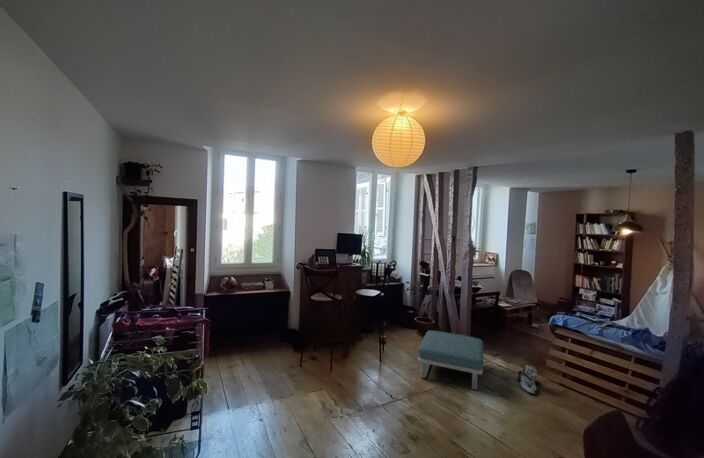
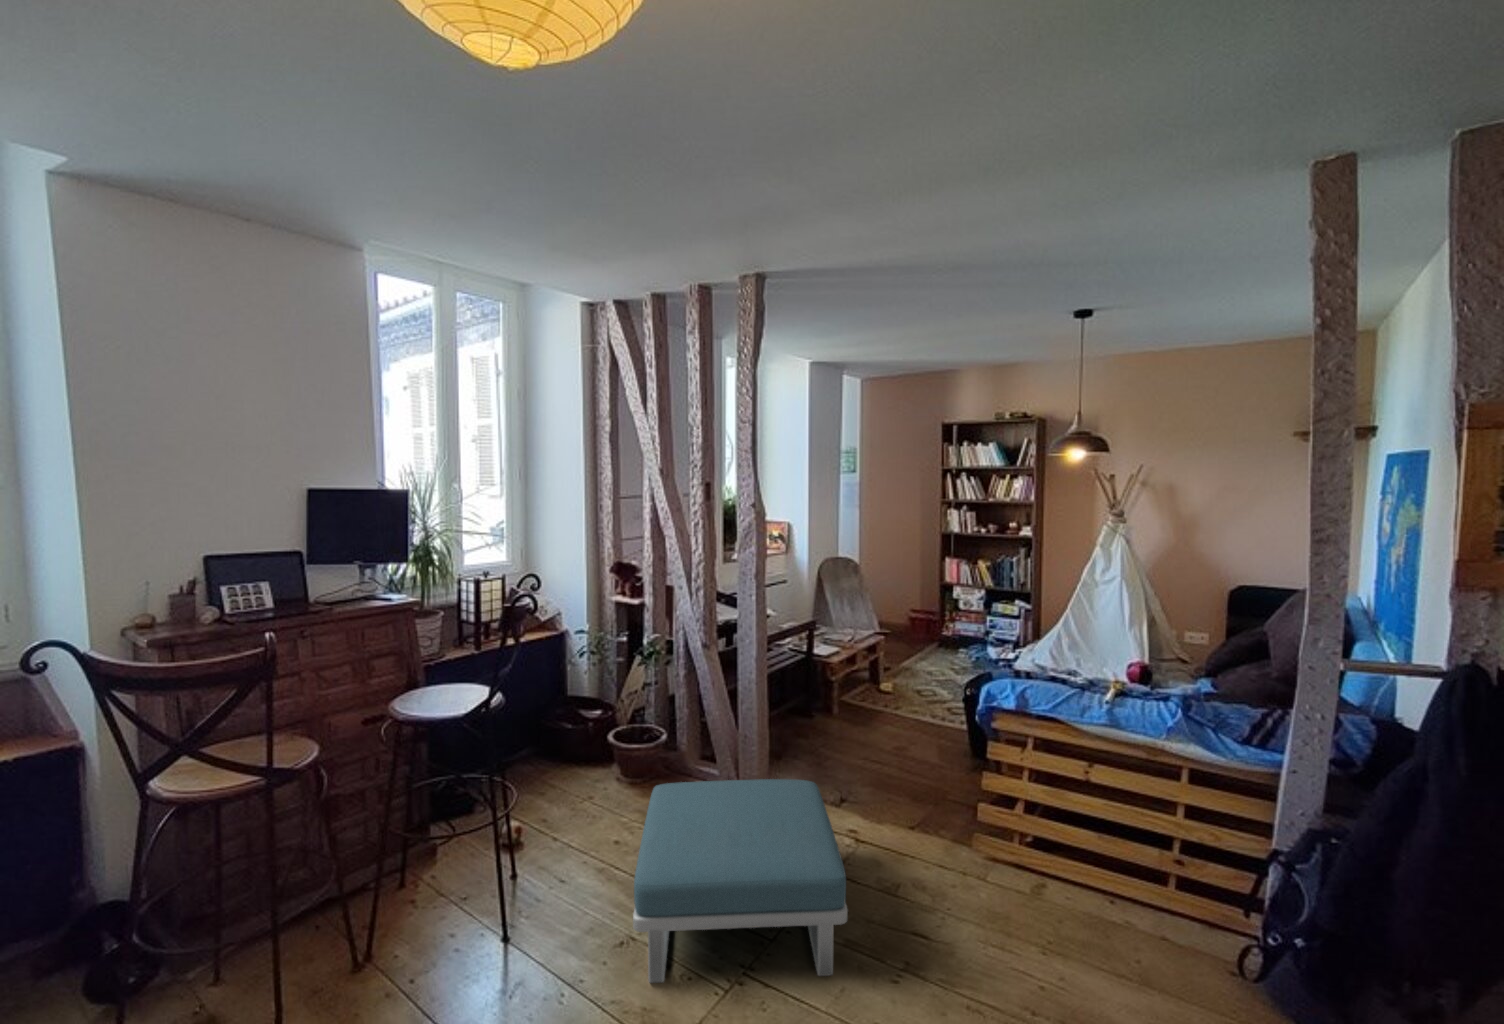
plush toy: present [517,365,541,394] -> none [918,837,982,931]

